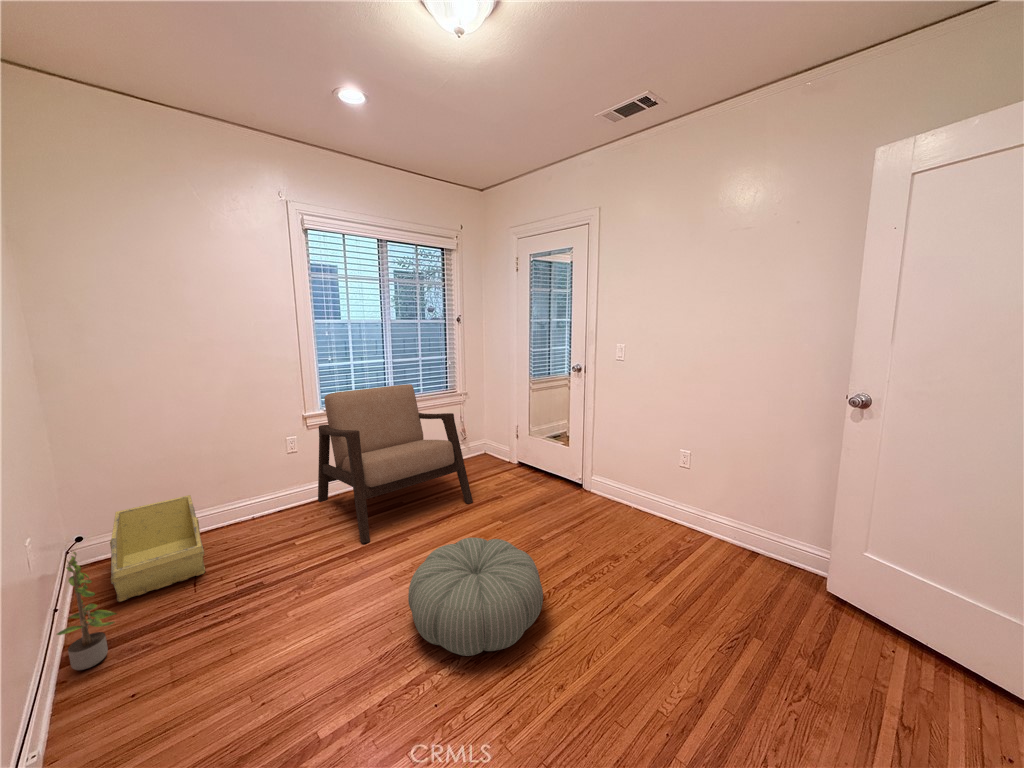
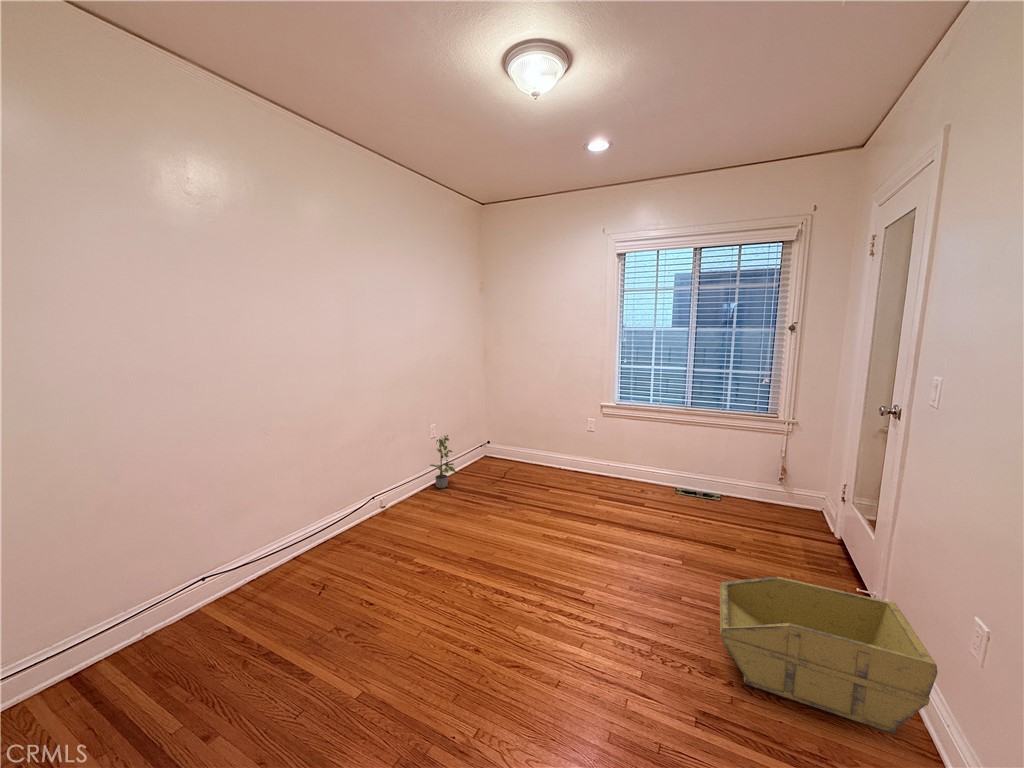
armchair: present [318,384,473,544] -> none [571,389,704,537]
storage bin: present [110,495,205,602] -> present [720,577,938,734]
pouf: present [408,538,543,656] -> none [477,519,594,612]

